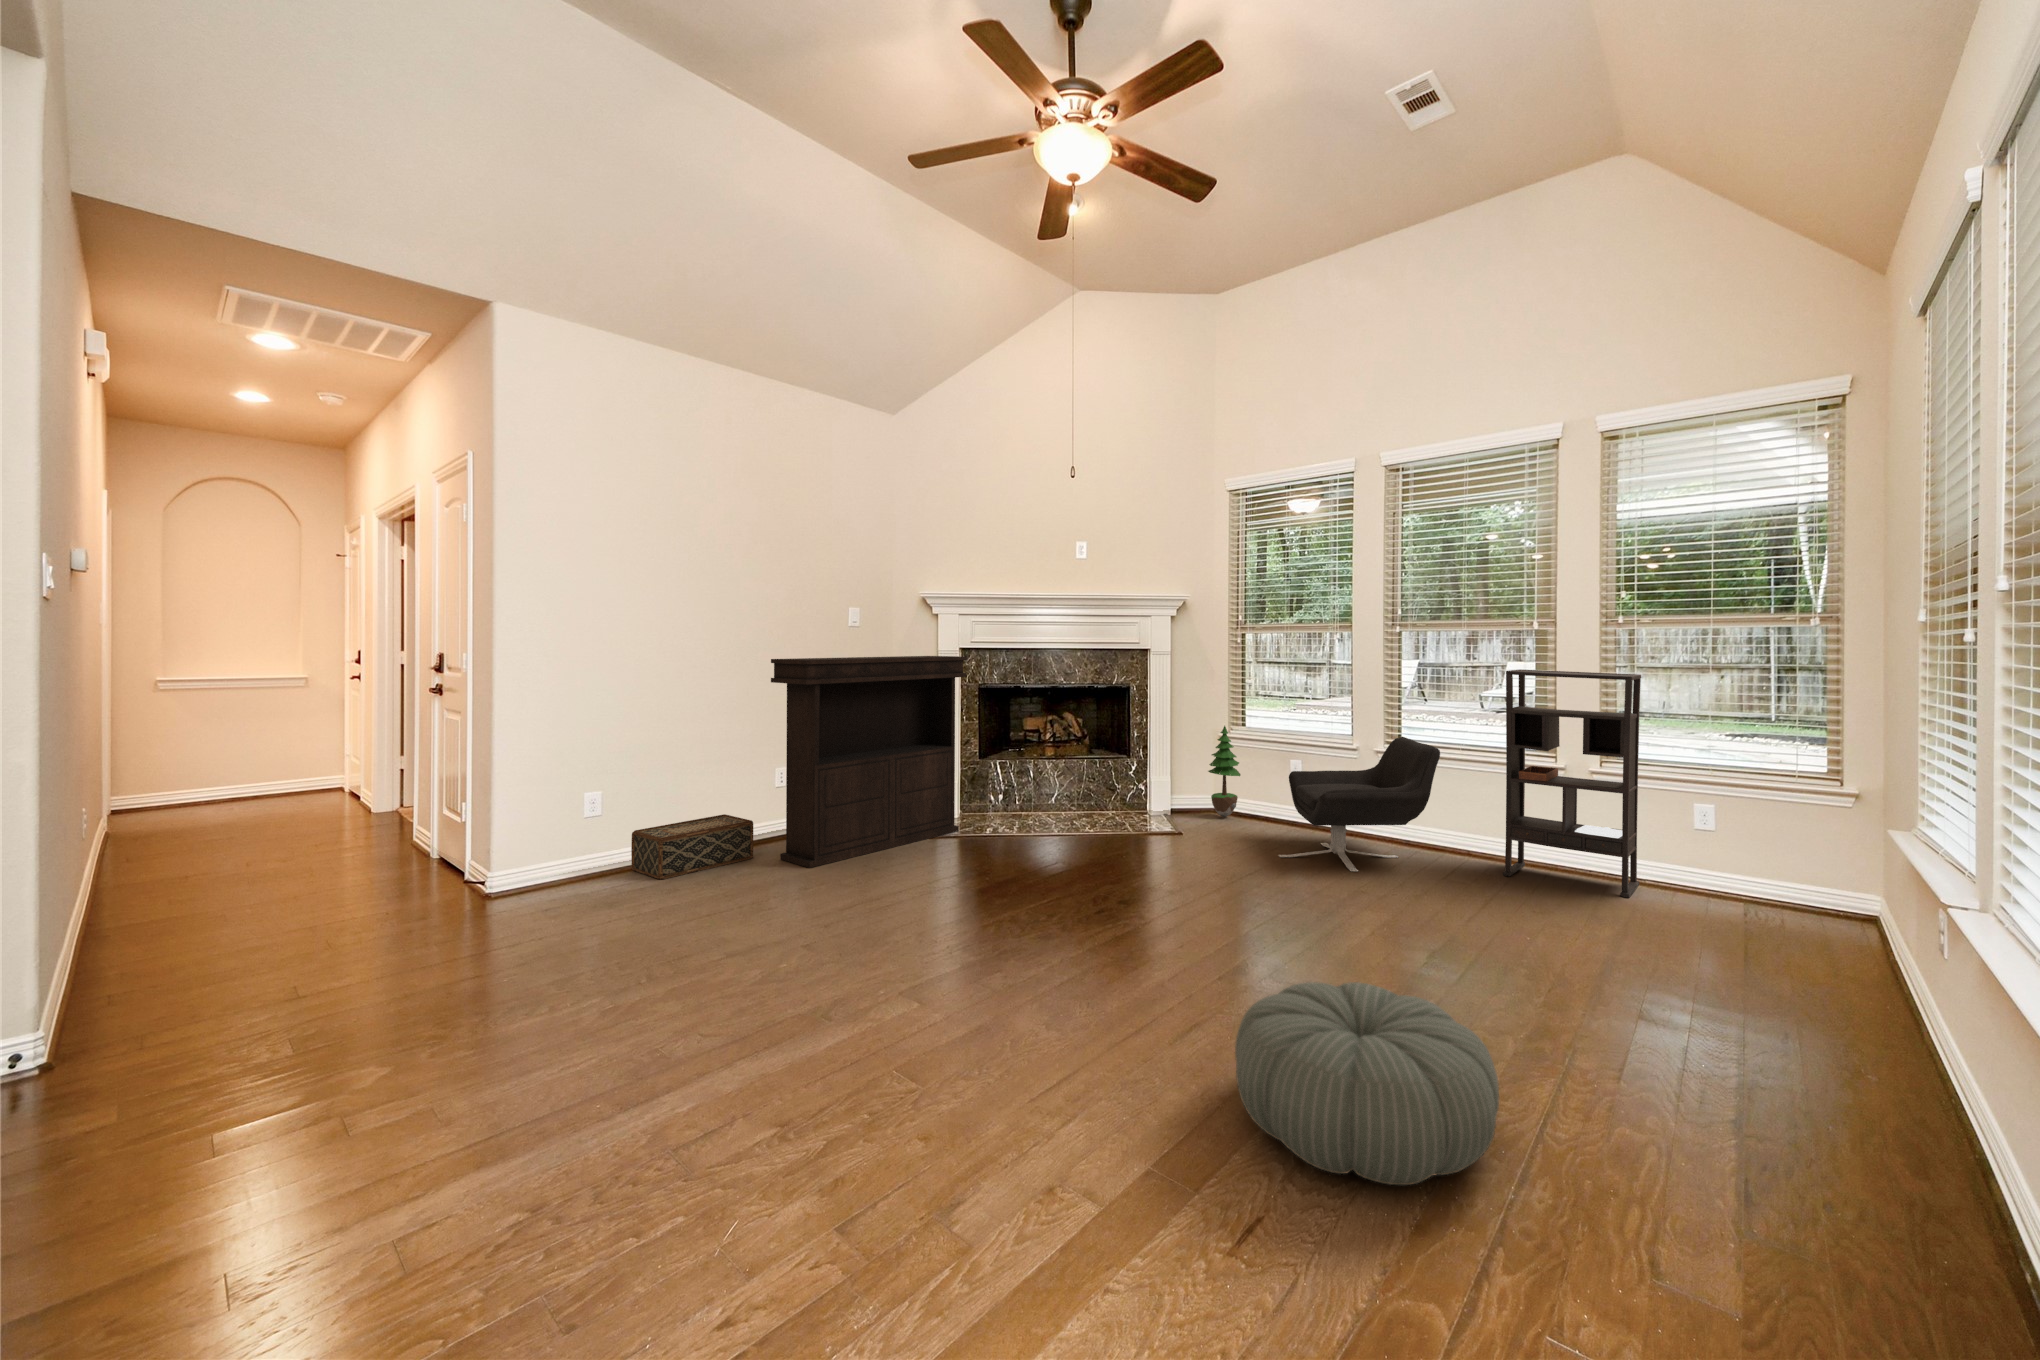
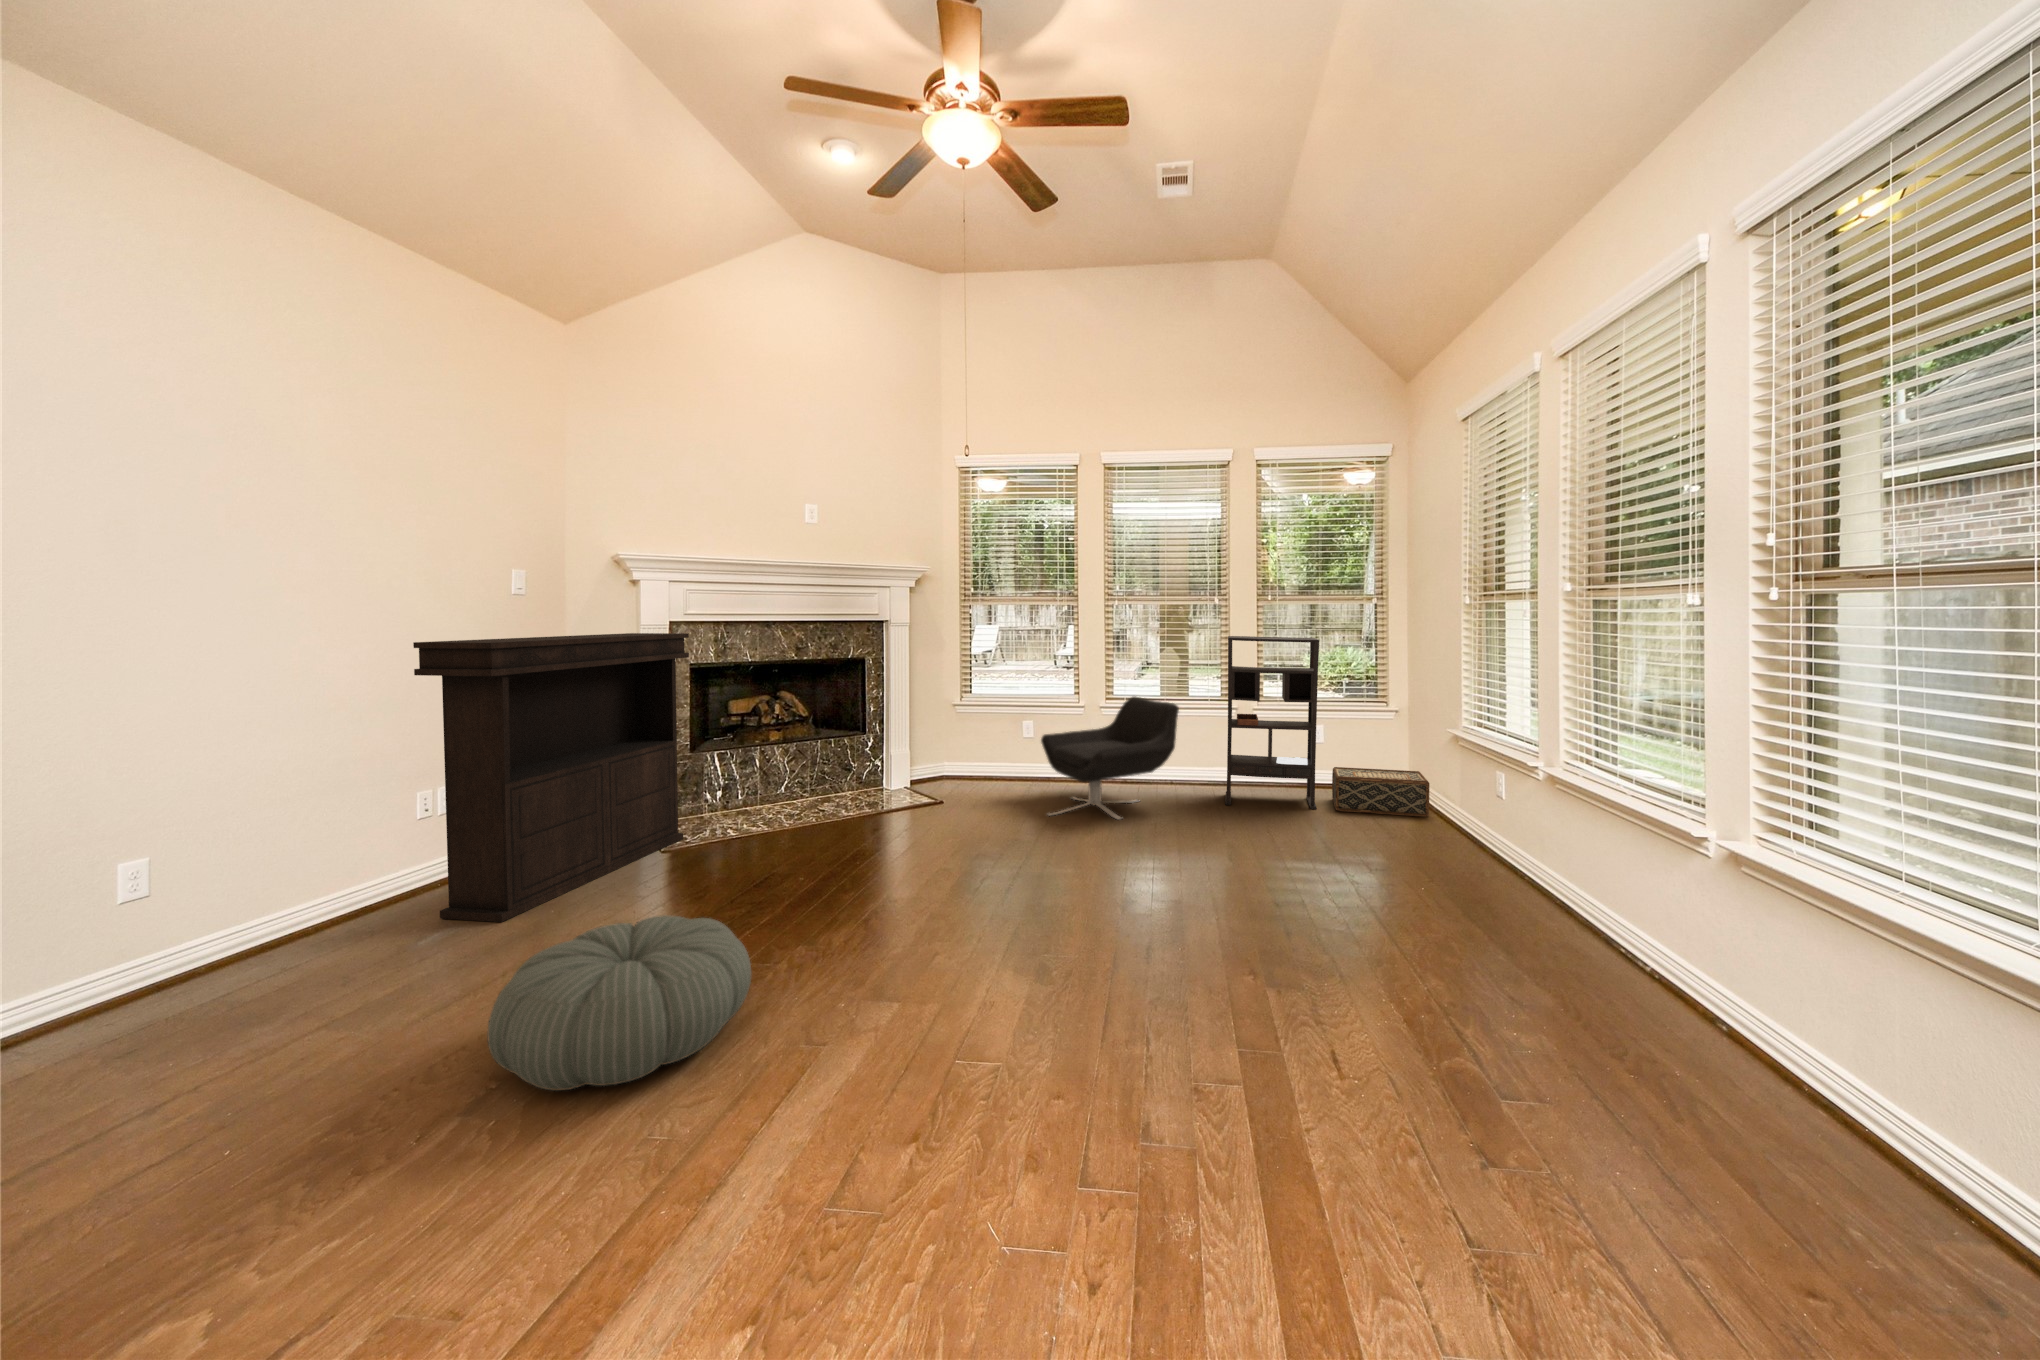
potted tree: present [1208,726,1240,818] -> none [946,695,979,784]
woven basket: present [631,814,753,879] -> present [1332,767,1429,817]
pouf: present [1235,982,1499,1185] -> present [487,915,752,1090]

